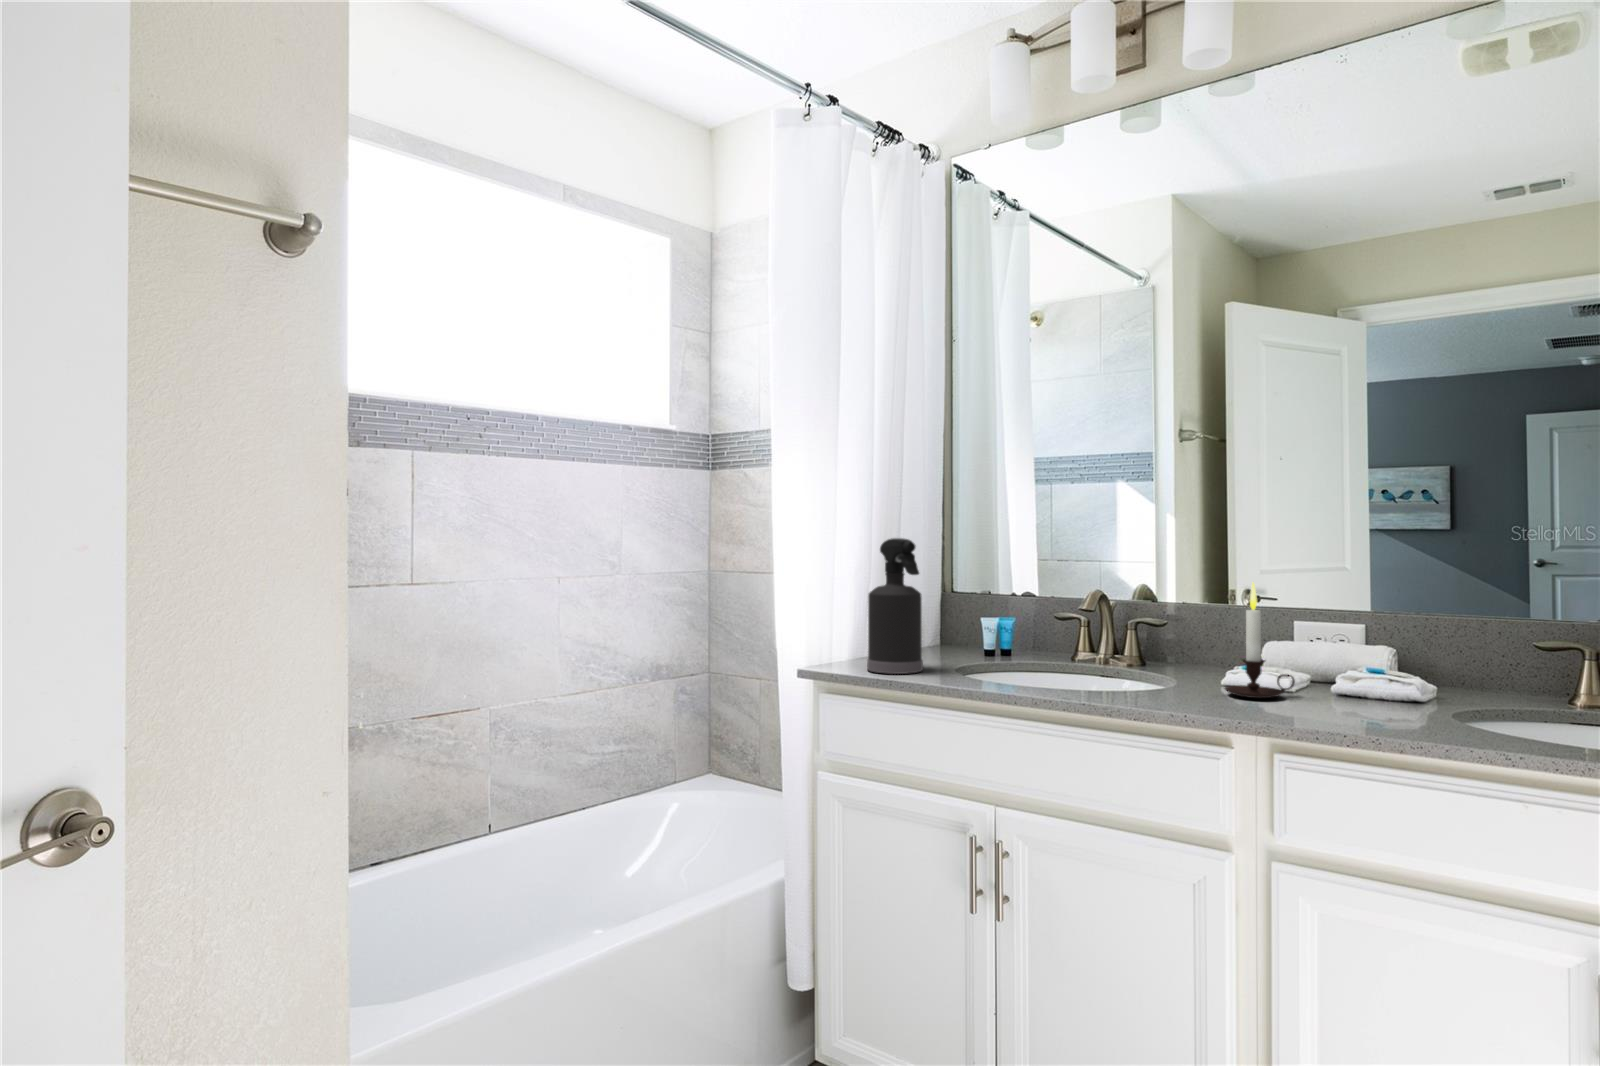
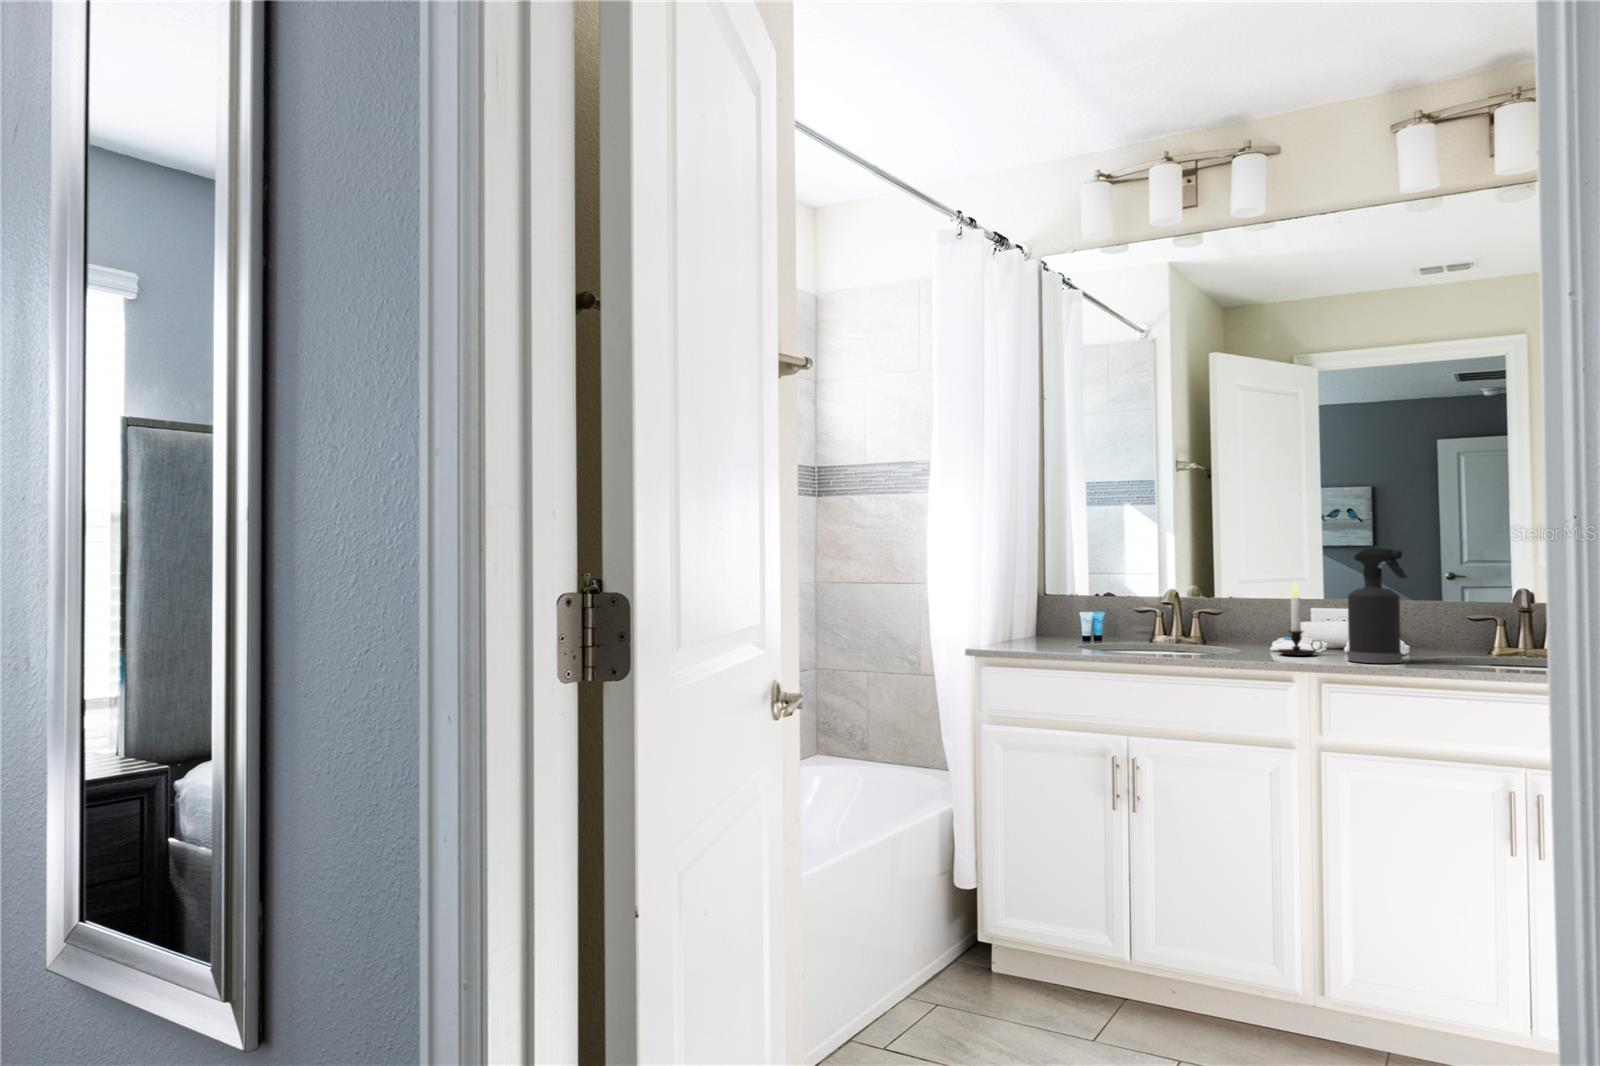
spray bottle: present [867,538,923,674] -> present [1348,548,1407,663]

